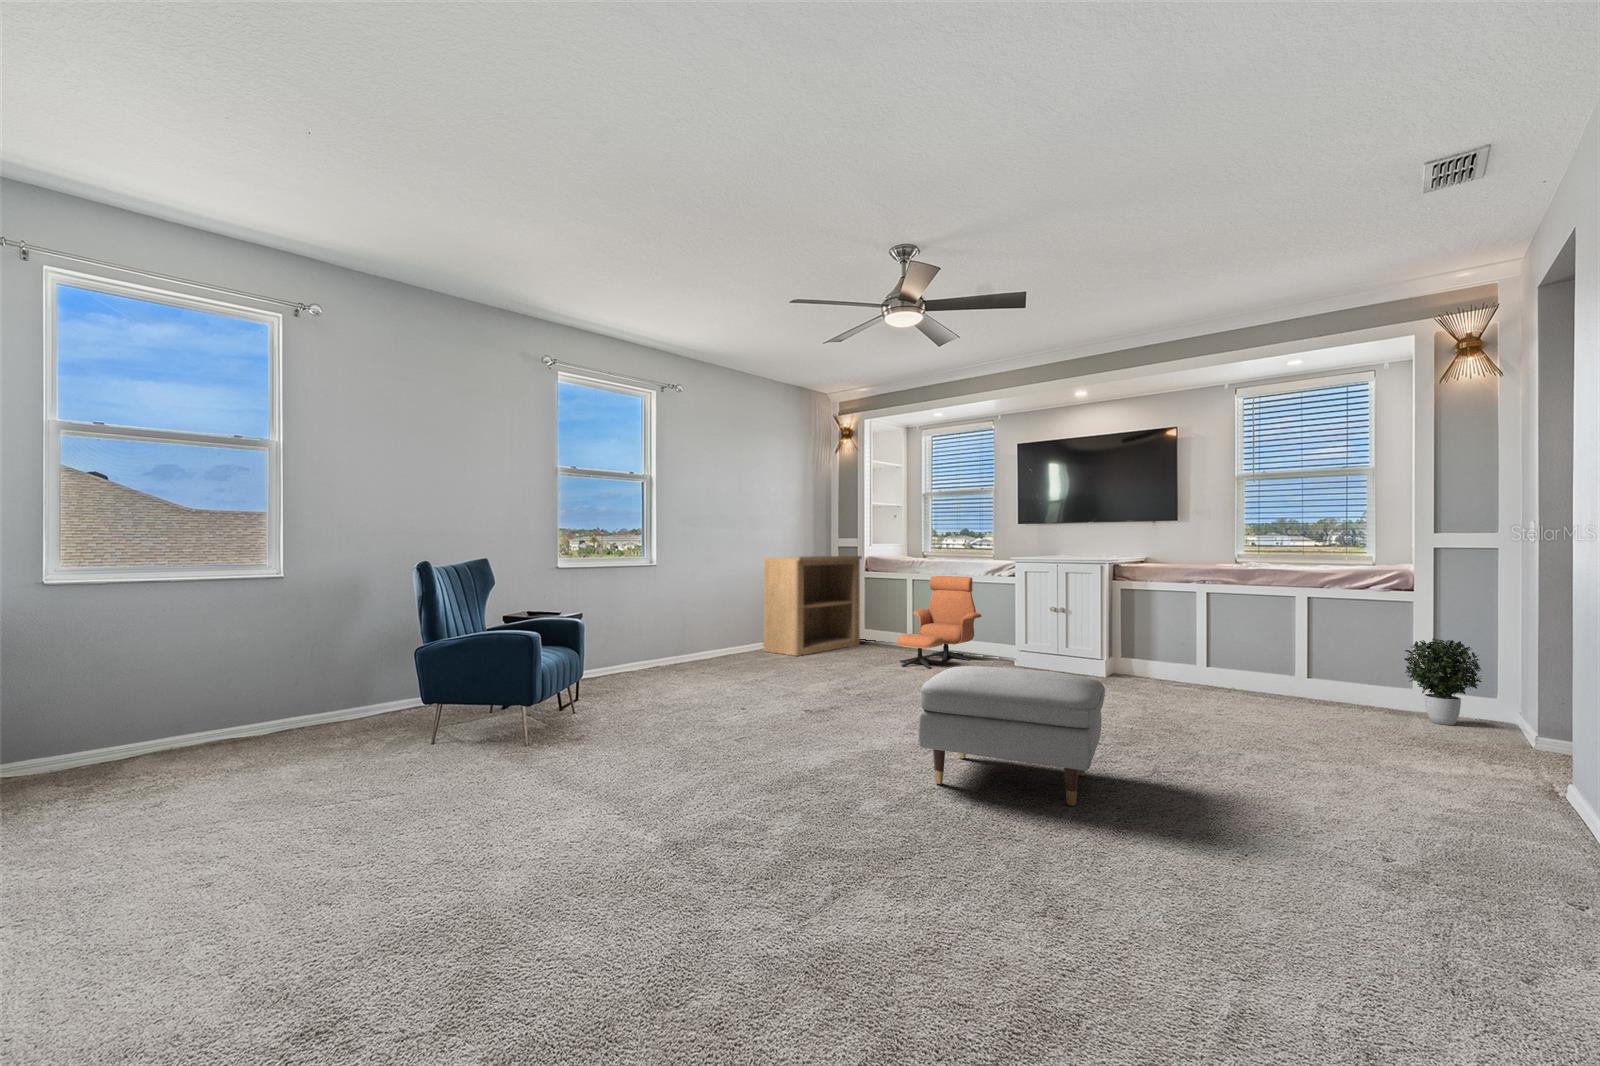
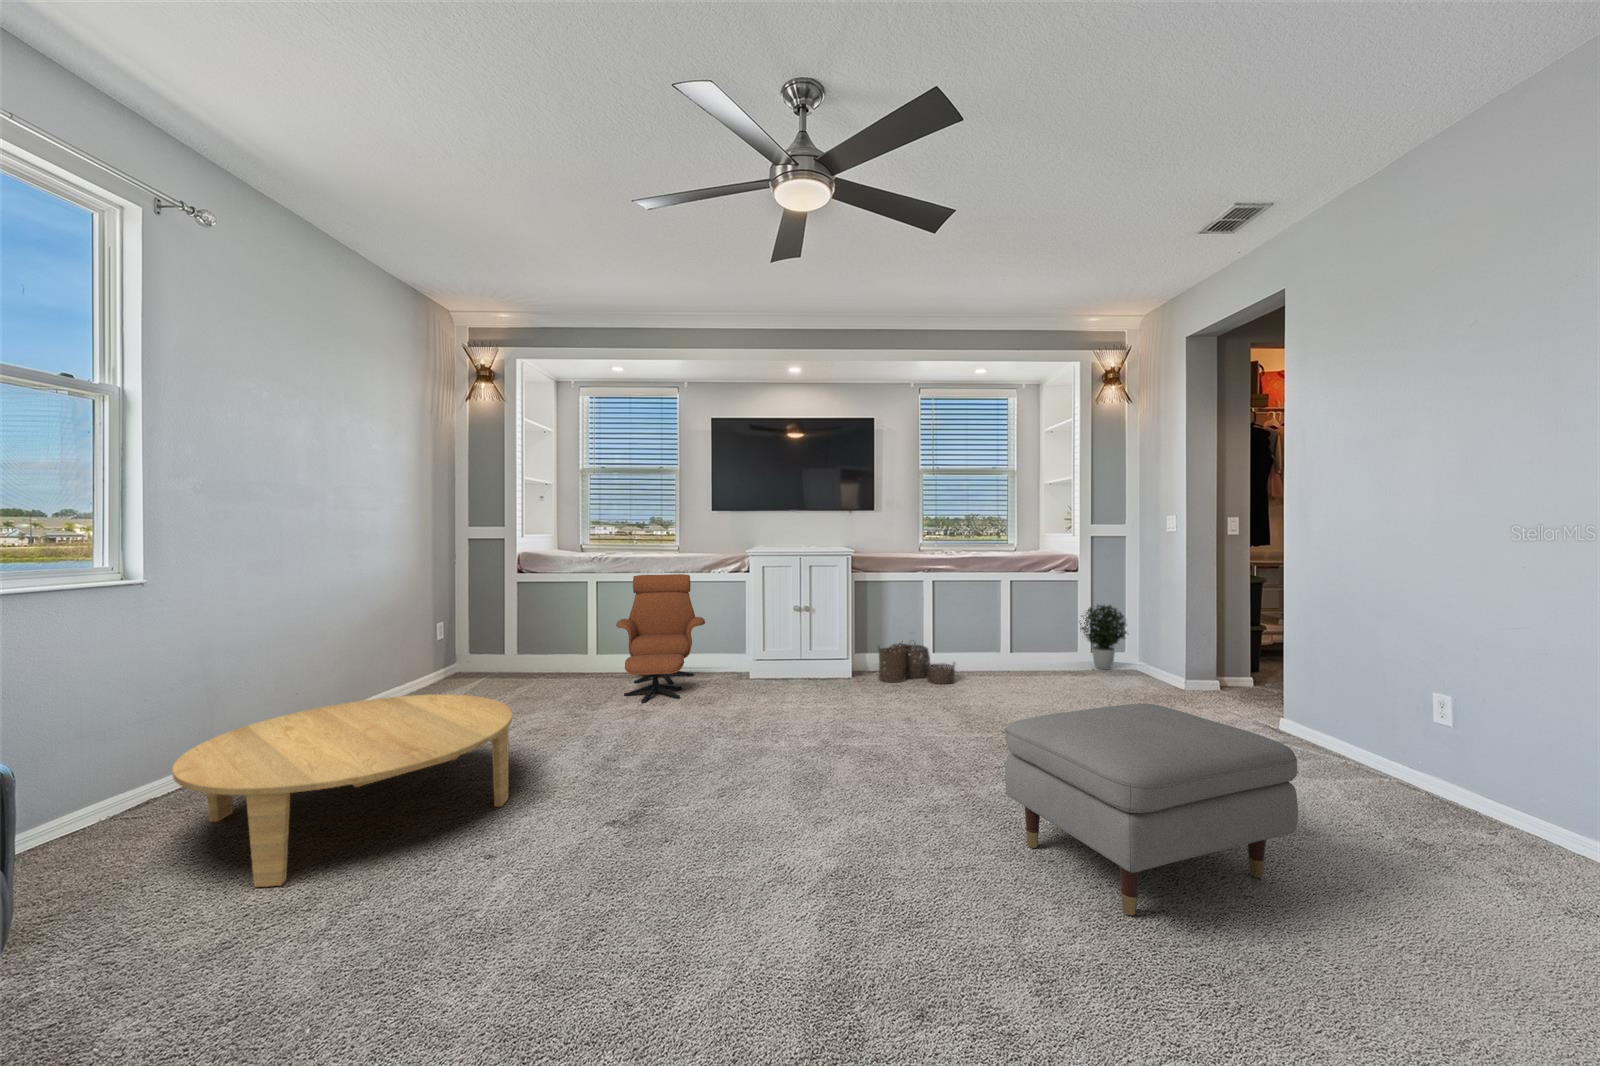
bookshelf: present [763,556,862,656] -> none [377,552,517,721]
coffee table: none [638,628,778,687] -> present [172,695,512,887]
woven basket: none [1114,651,1193,698] -> present [878,641,955,684]

